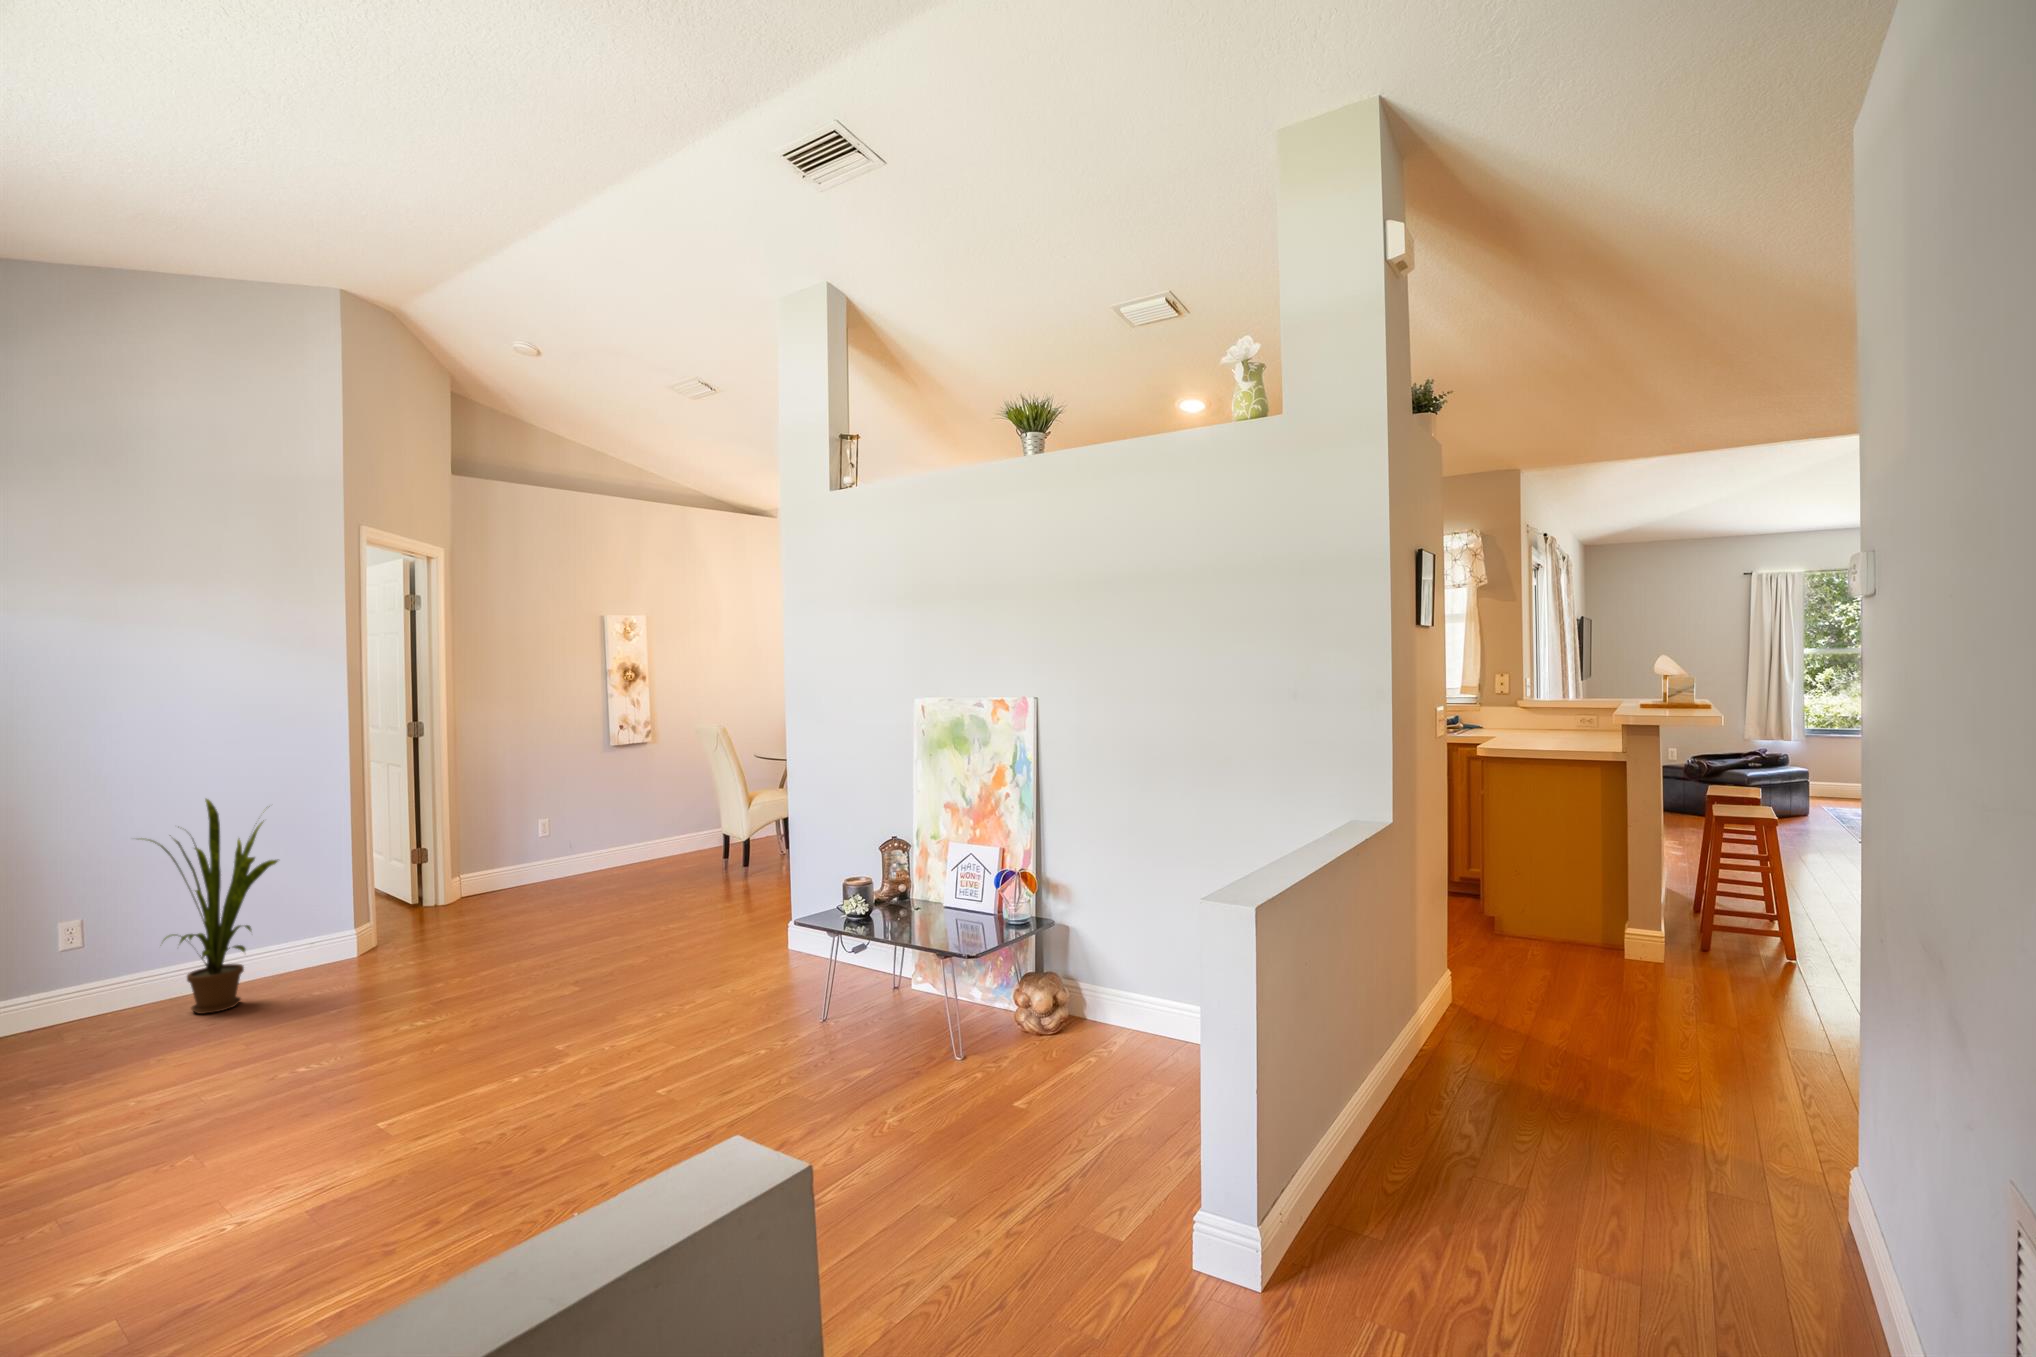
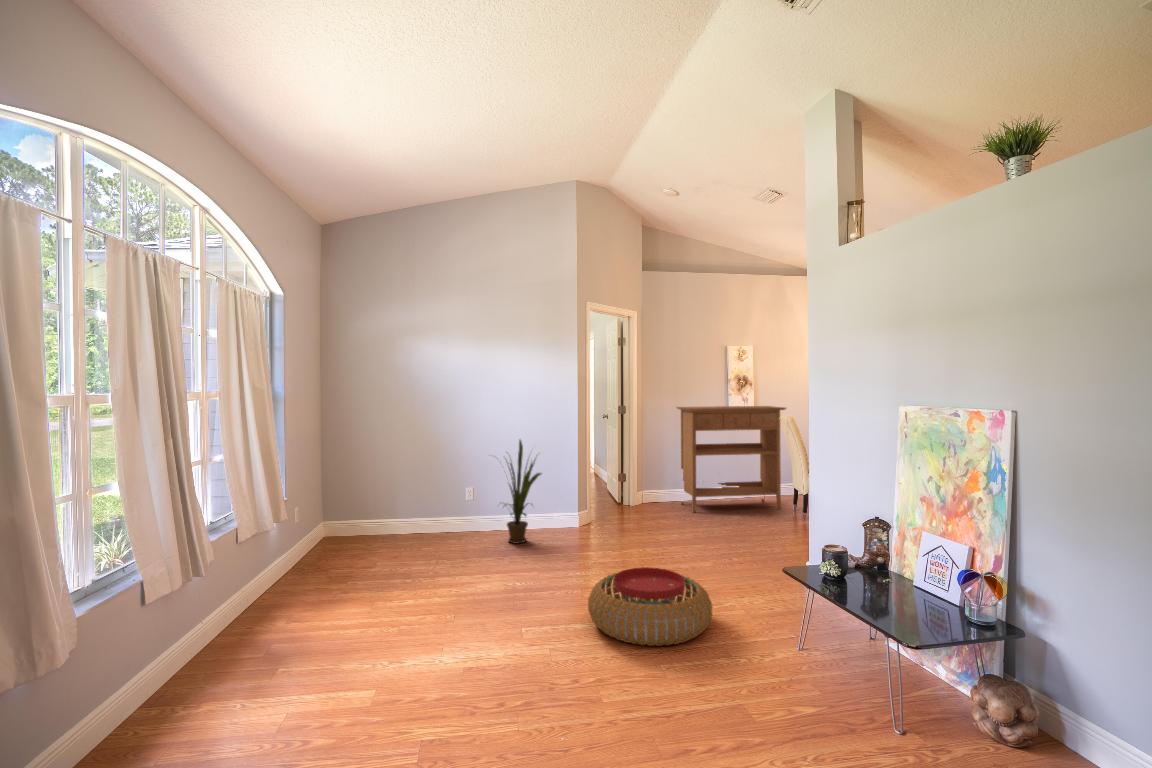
console table: none [520,712,707,894] -> present [677,406,786,513]
pouf: none [487,966,700,1088] -> present [588,567,712,646]

